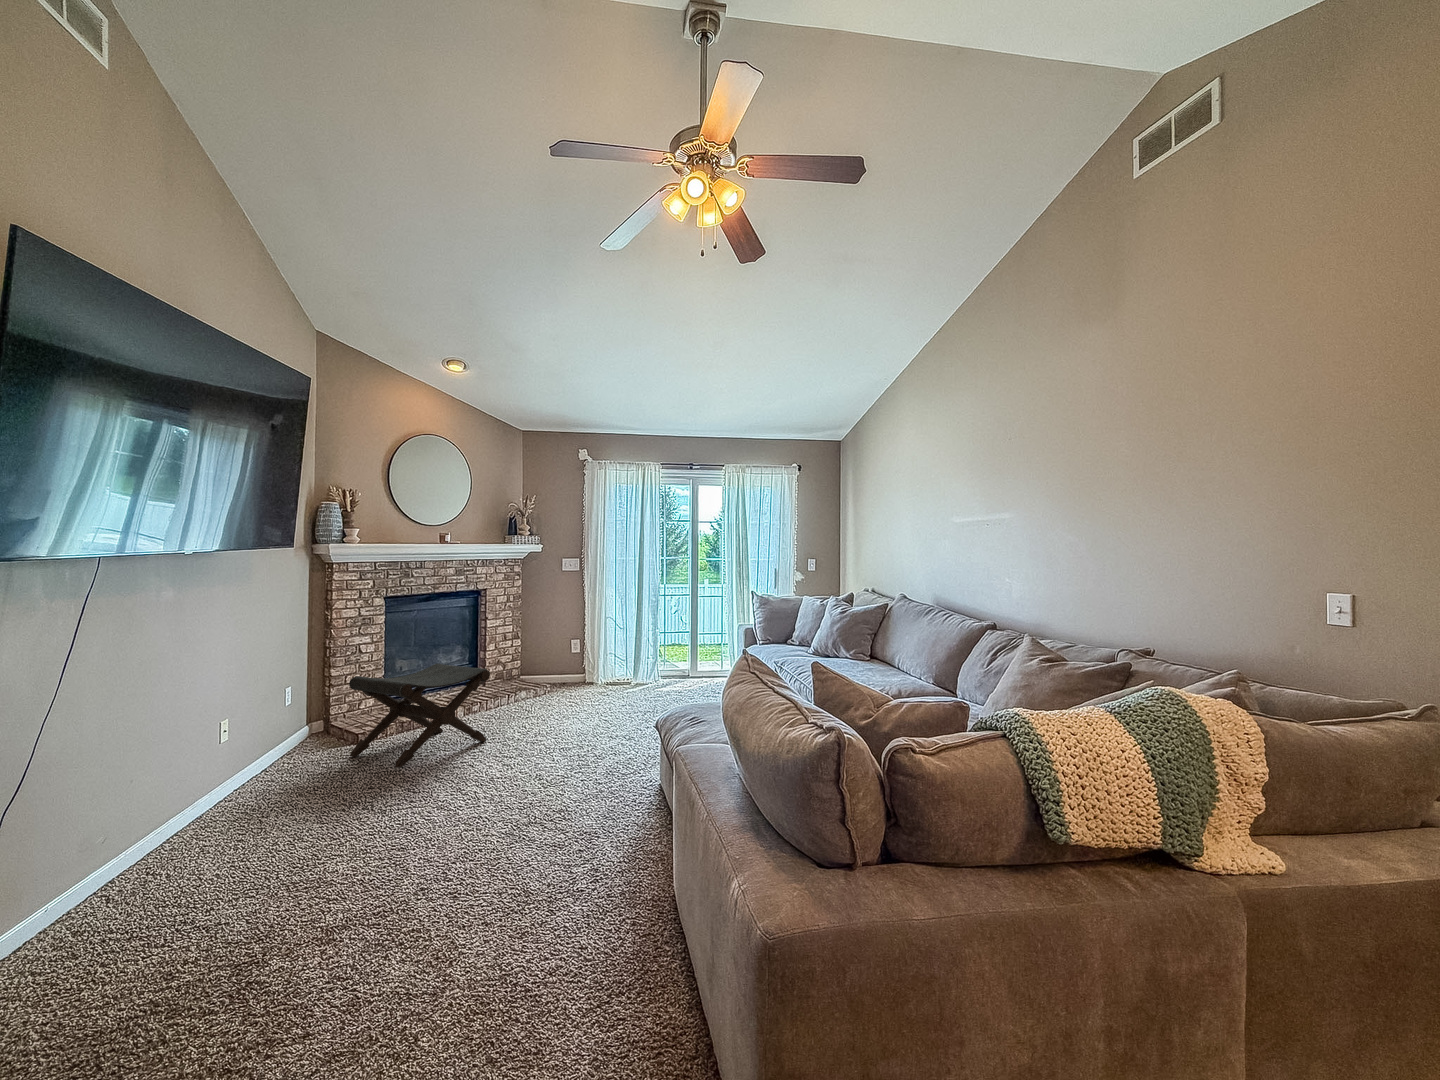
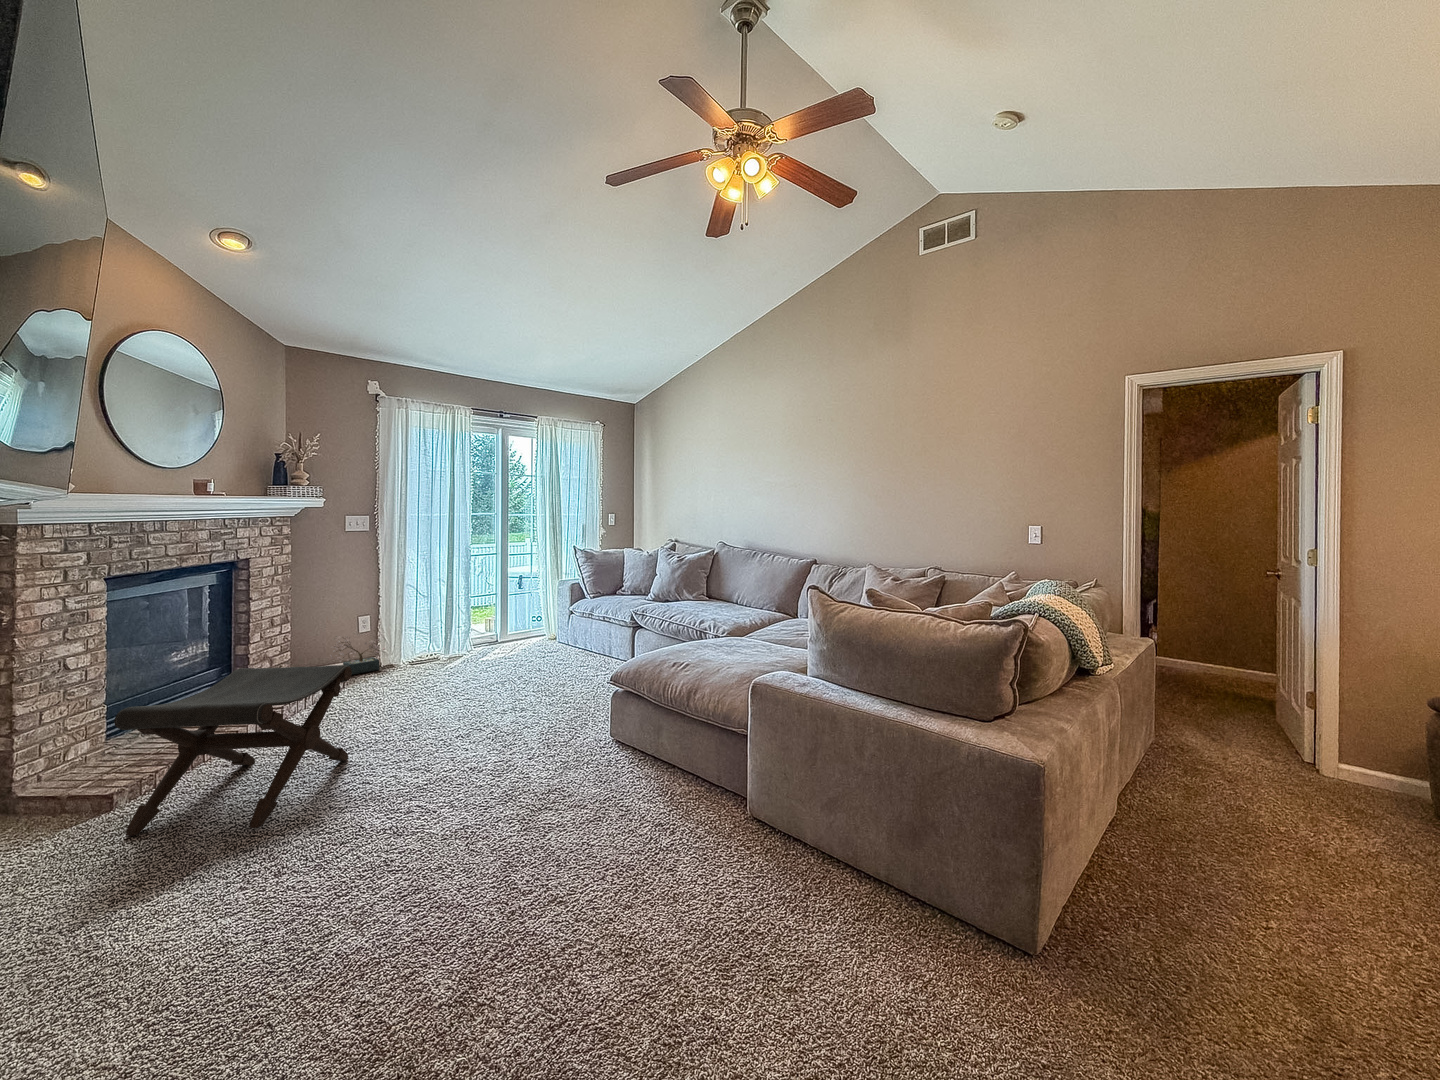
decorative plant: none [546,653,585,686] -> present [330,636,385,674]

